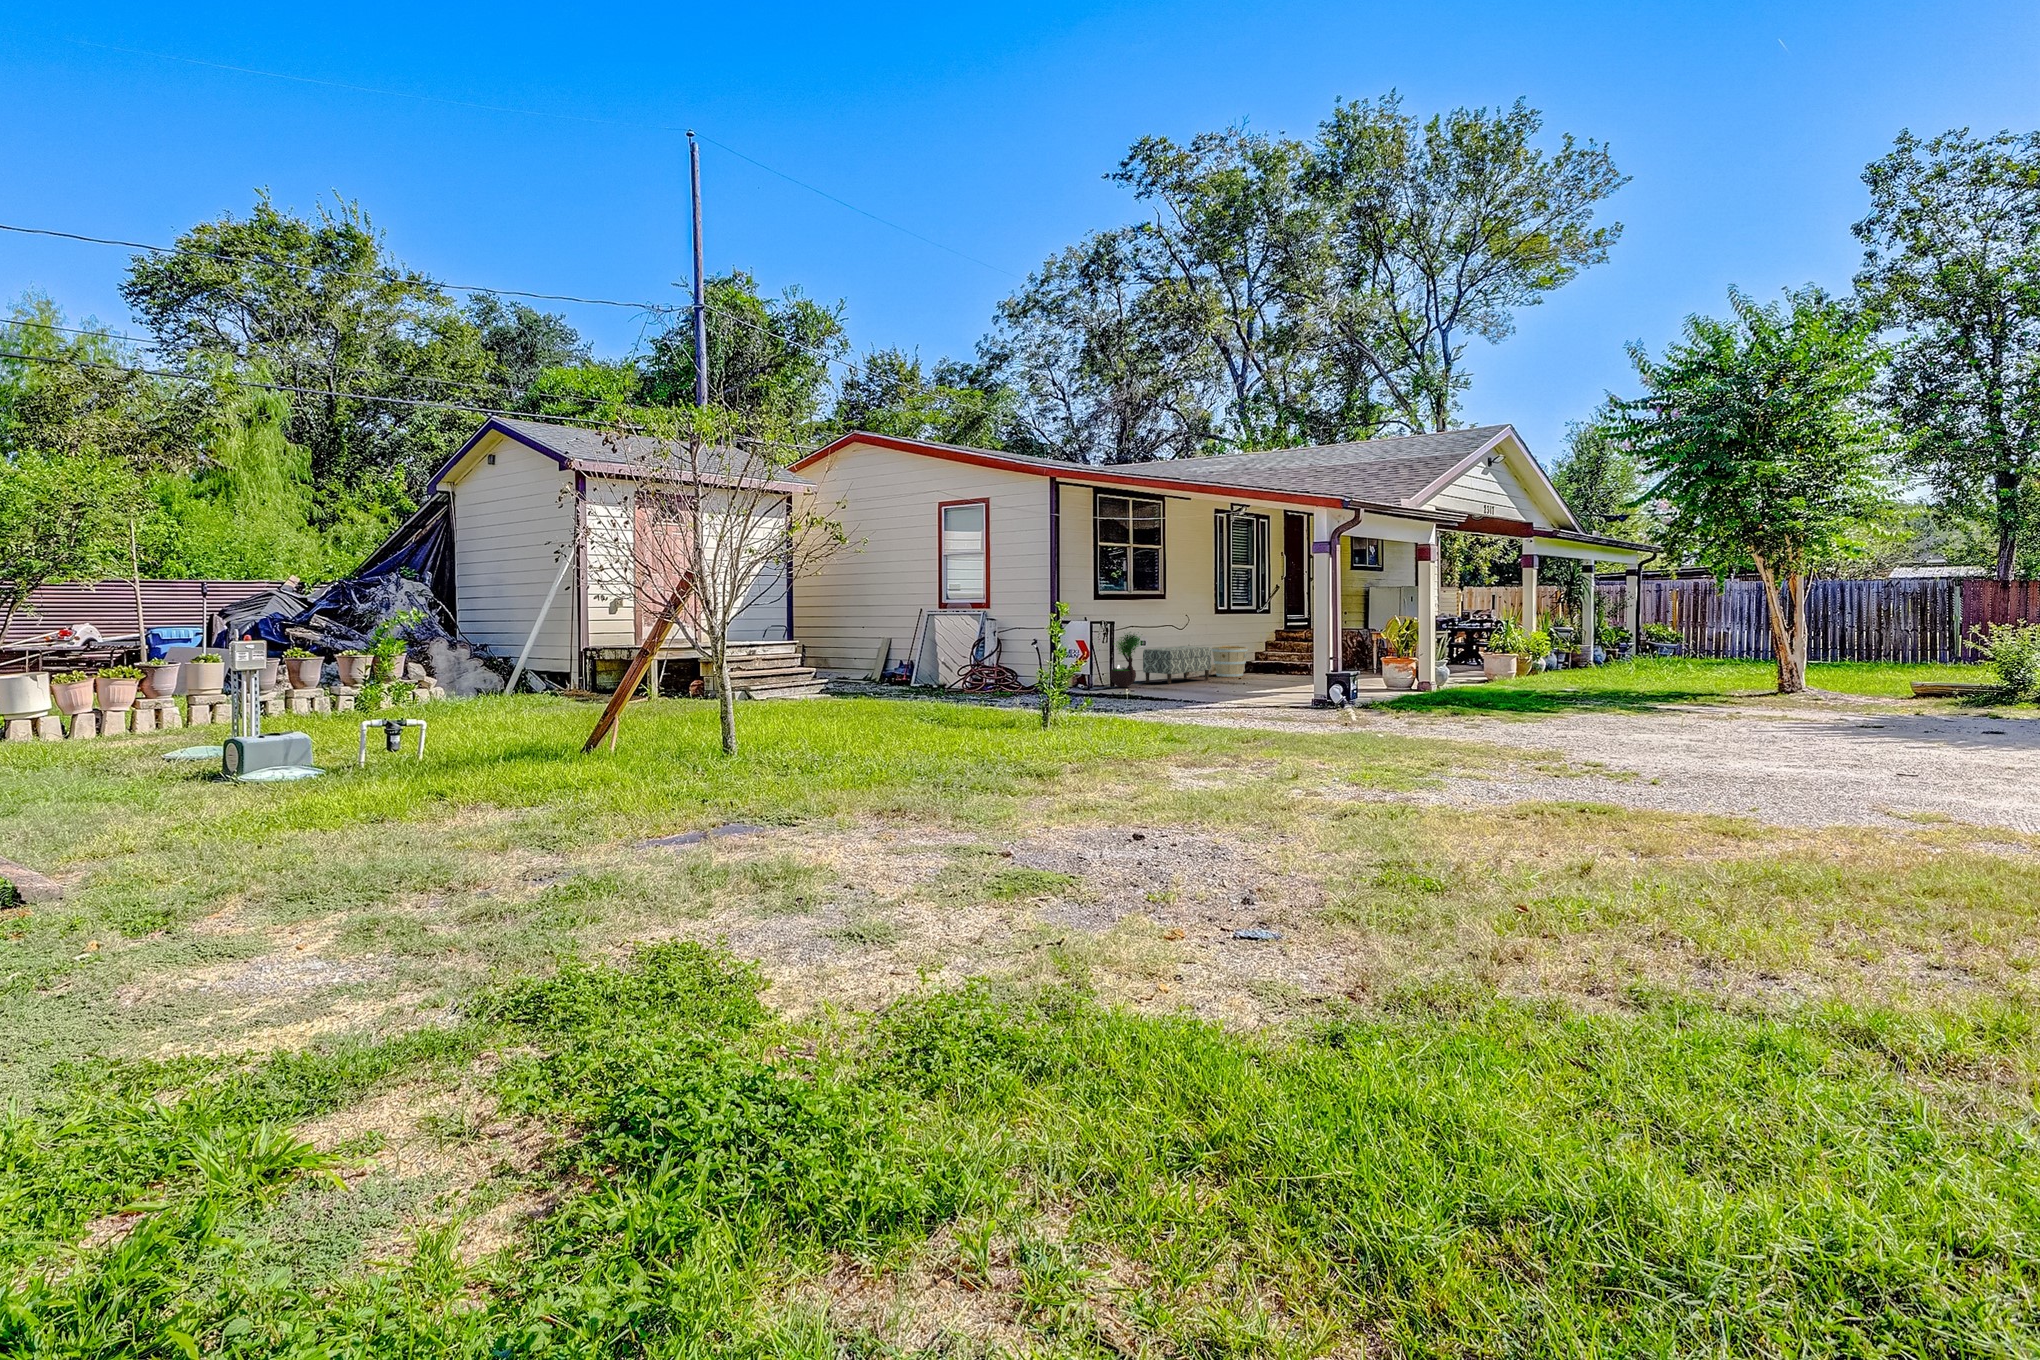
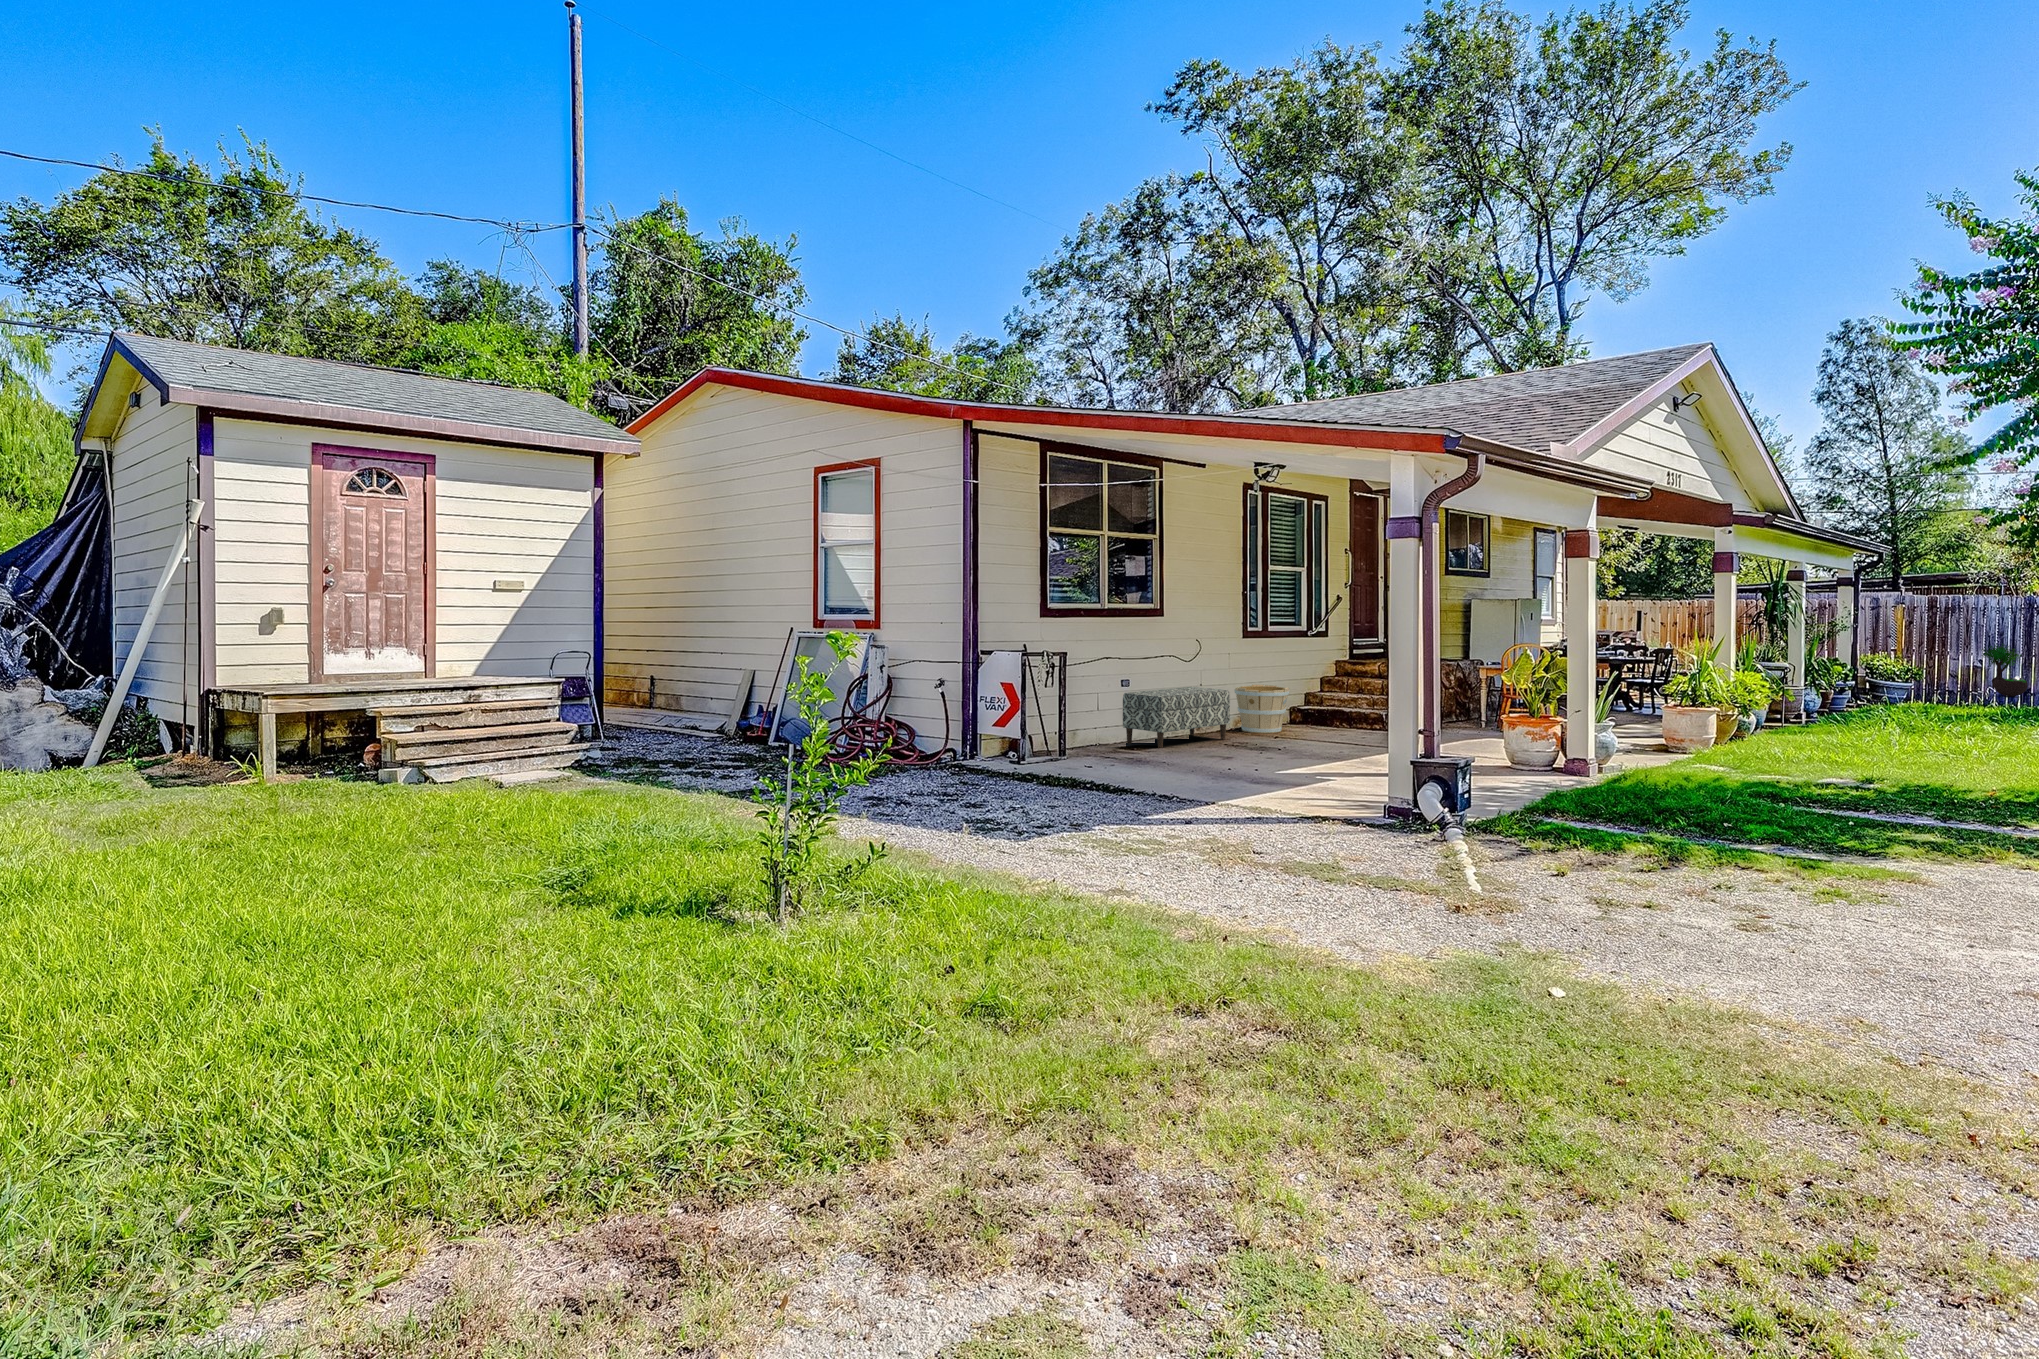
potted tree: present [1110,632,1141,687] -> present [1981,643,2028,696]

